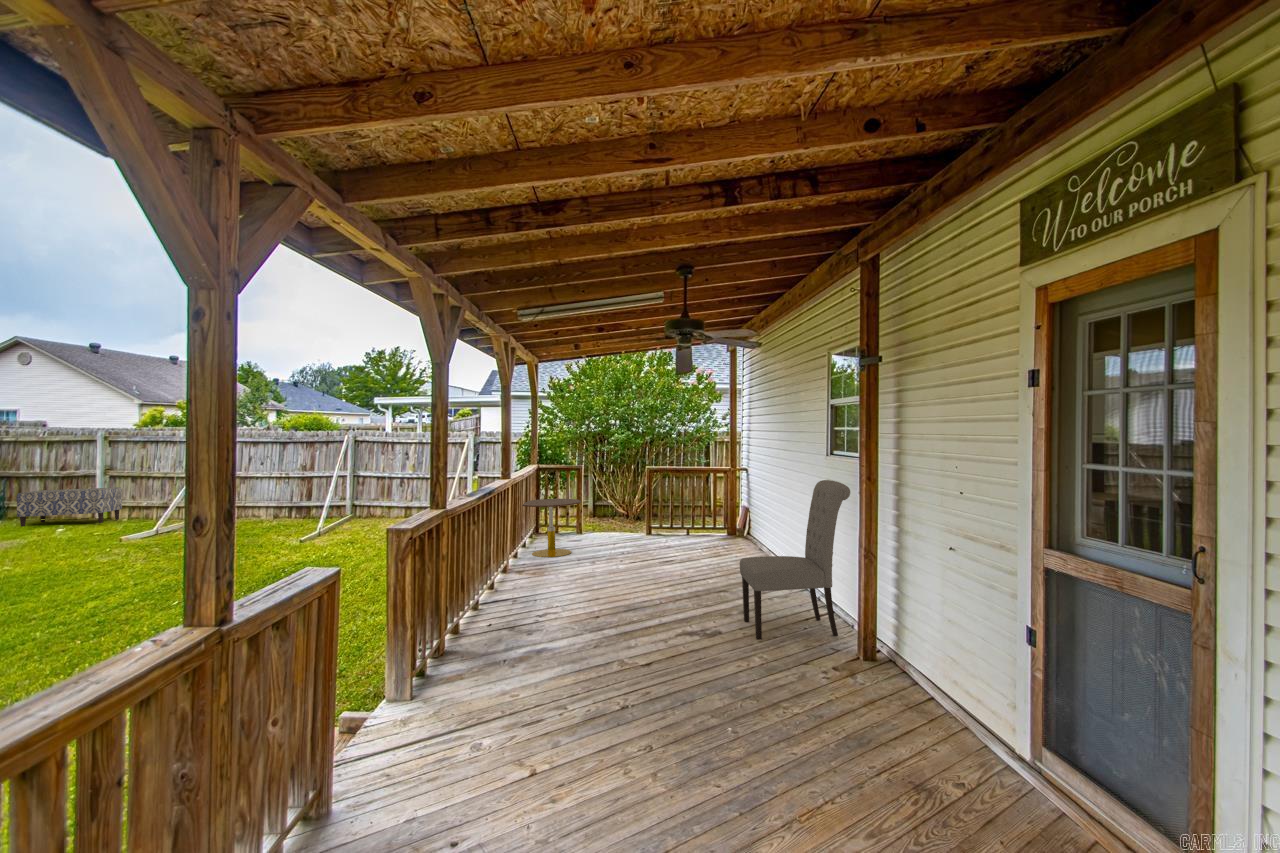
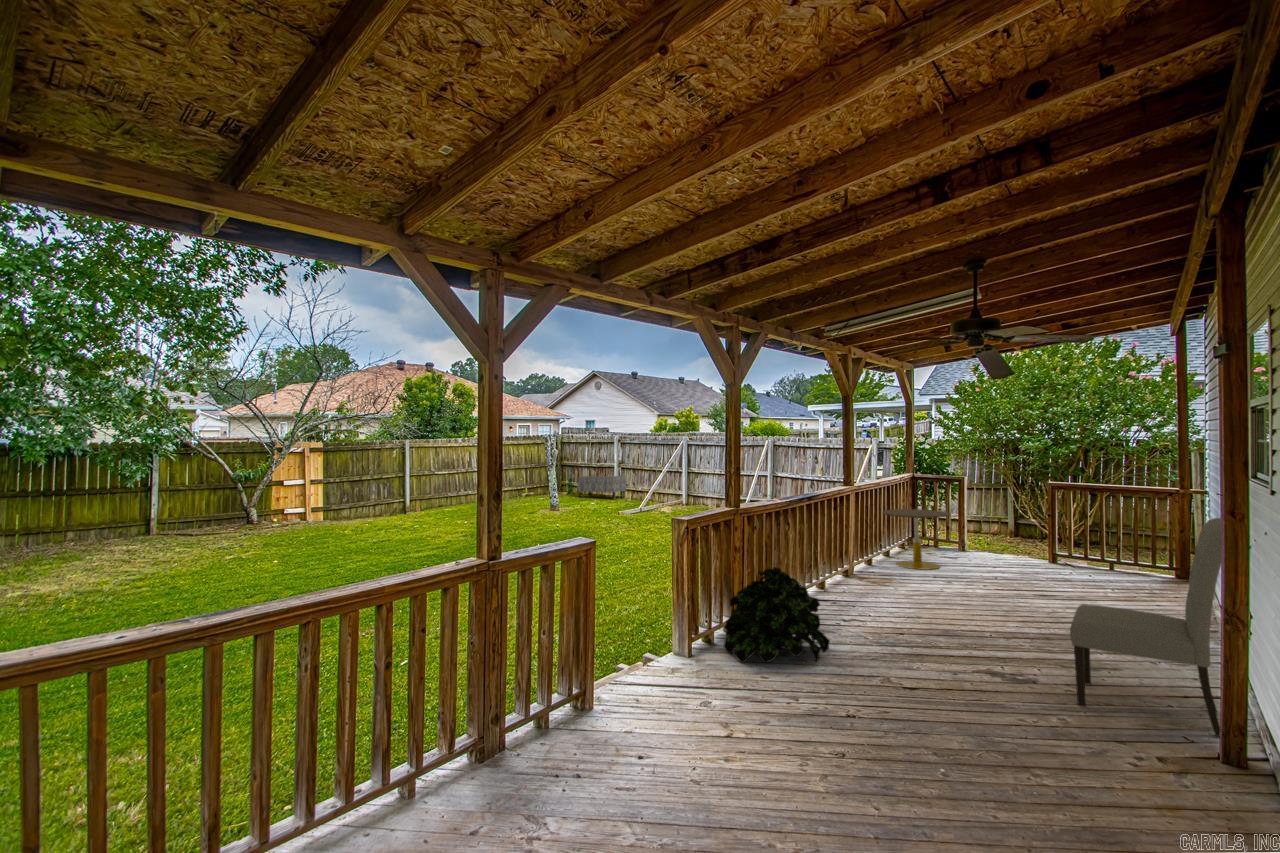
potted plant: none [436,568,560,689] -> present [724,567,830,663]

